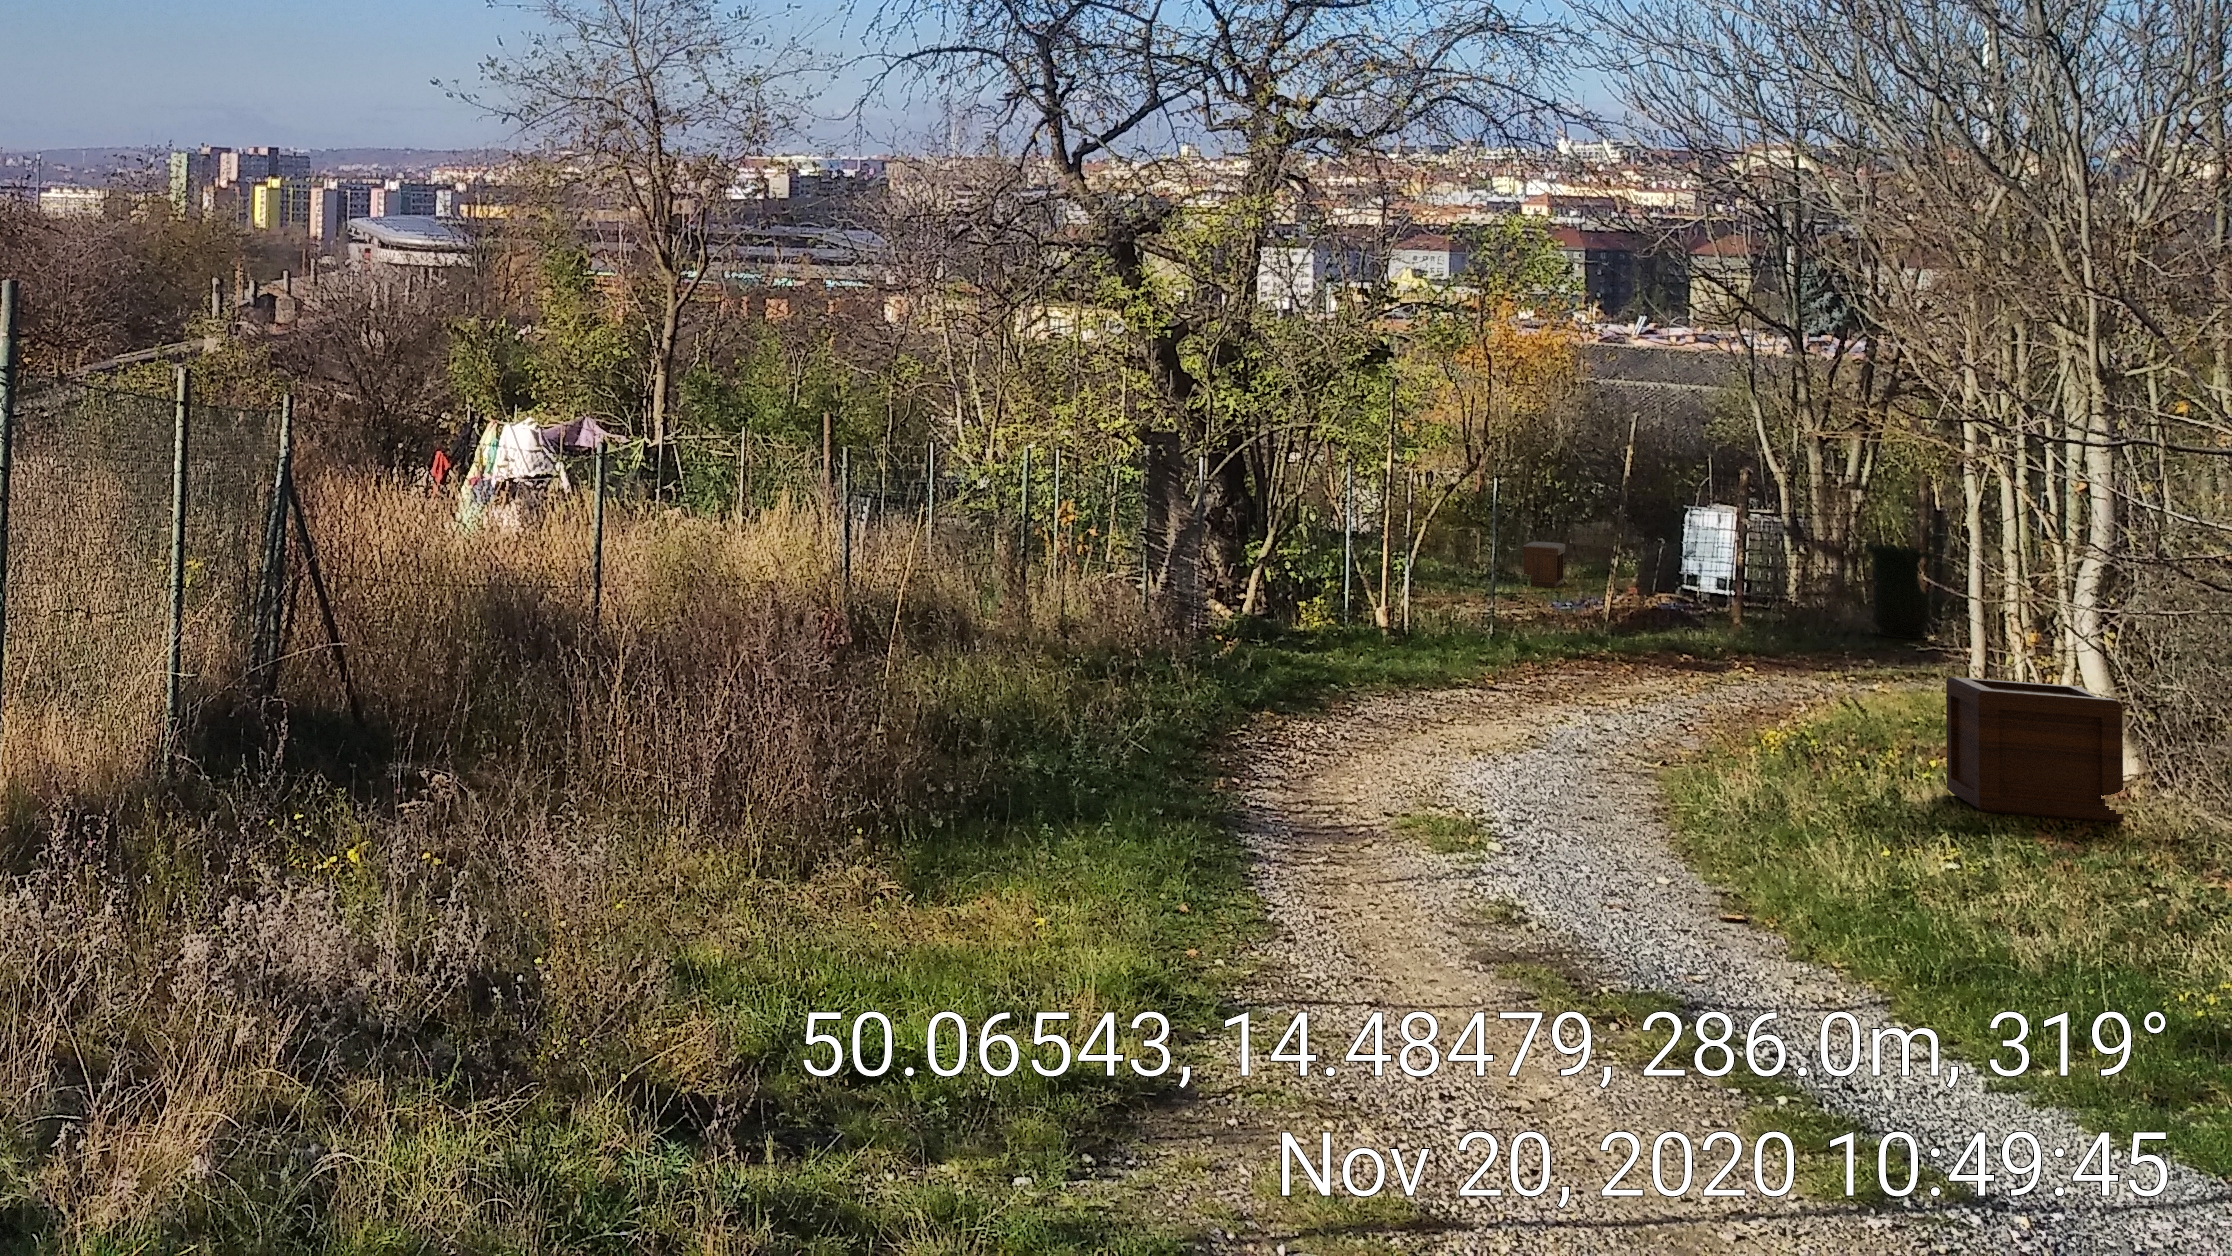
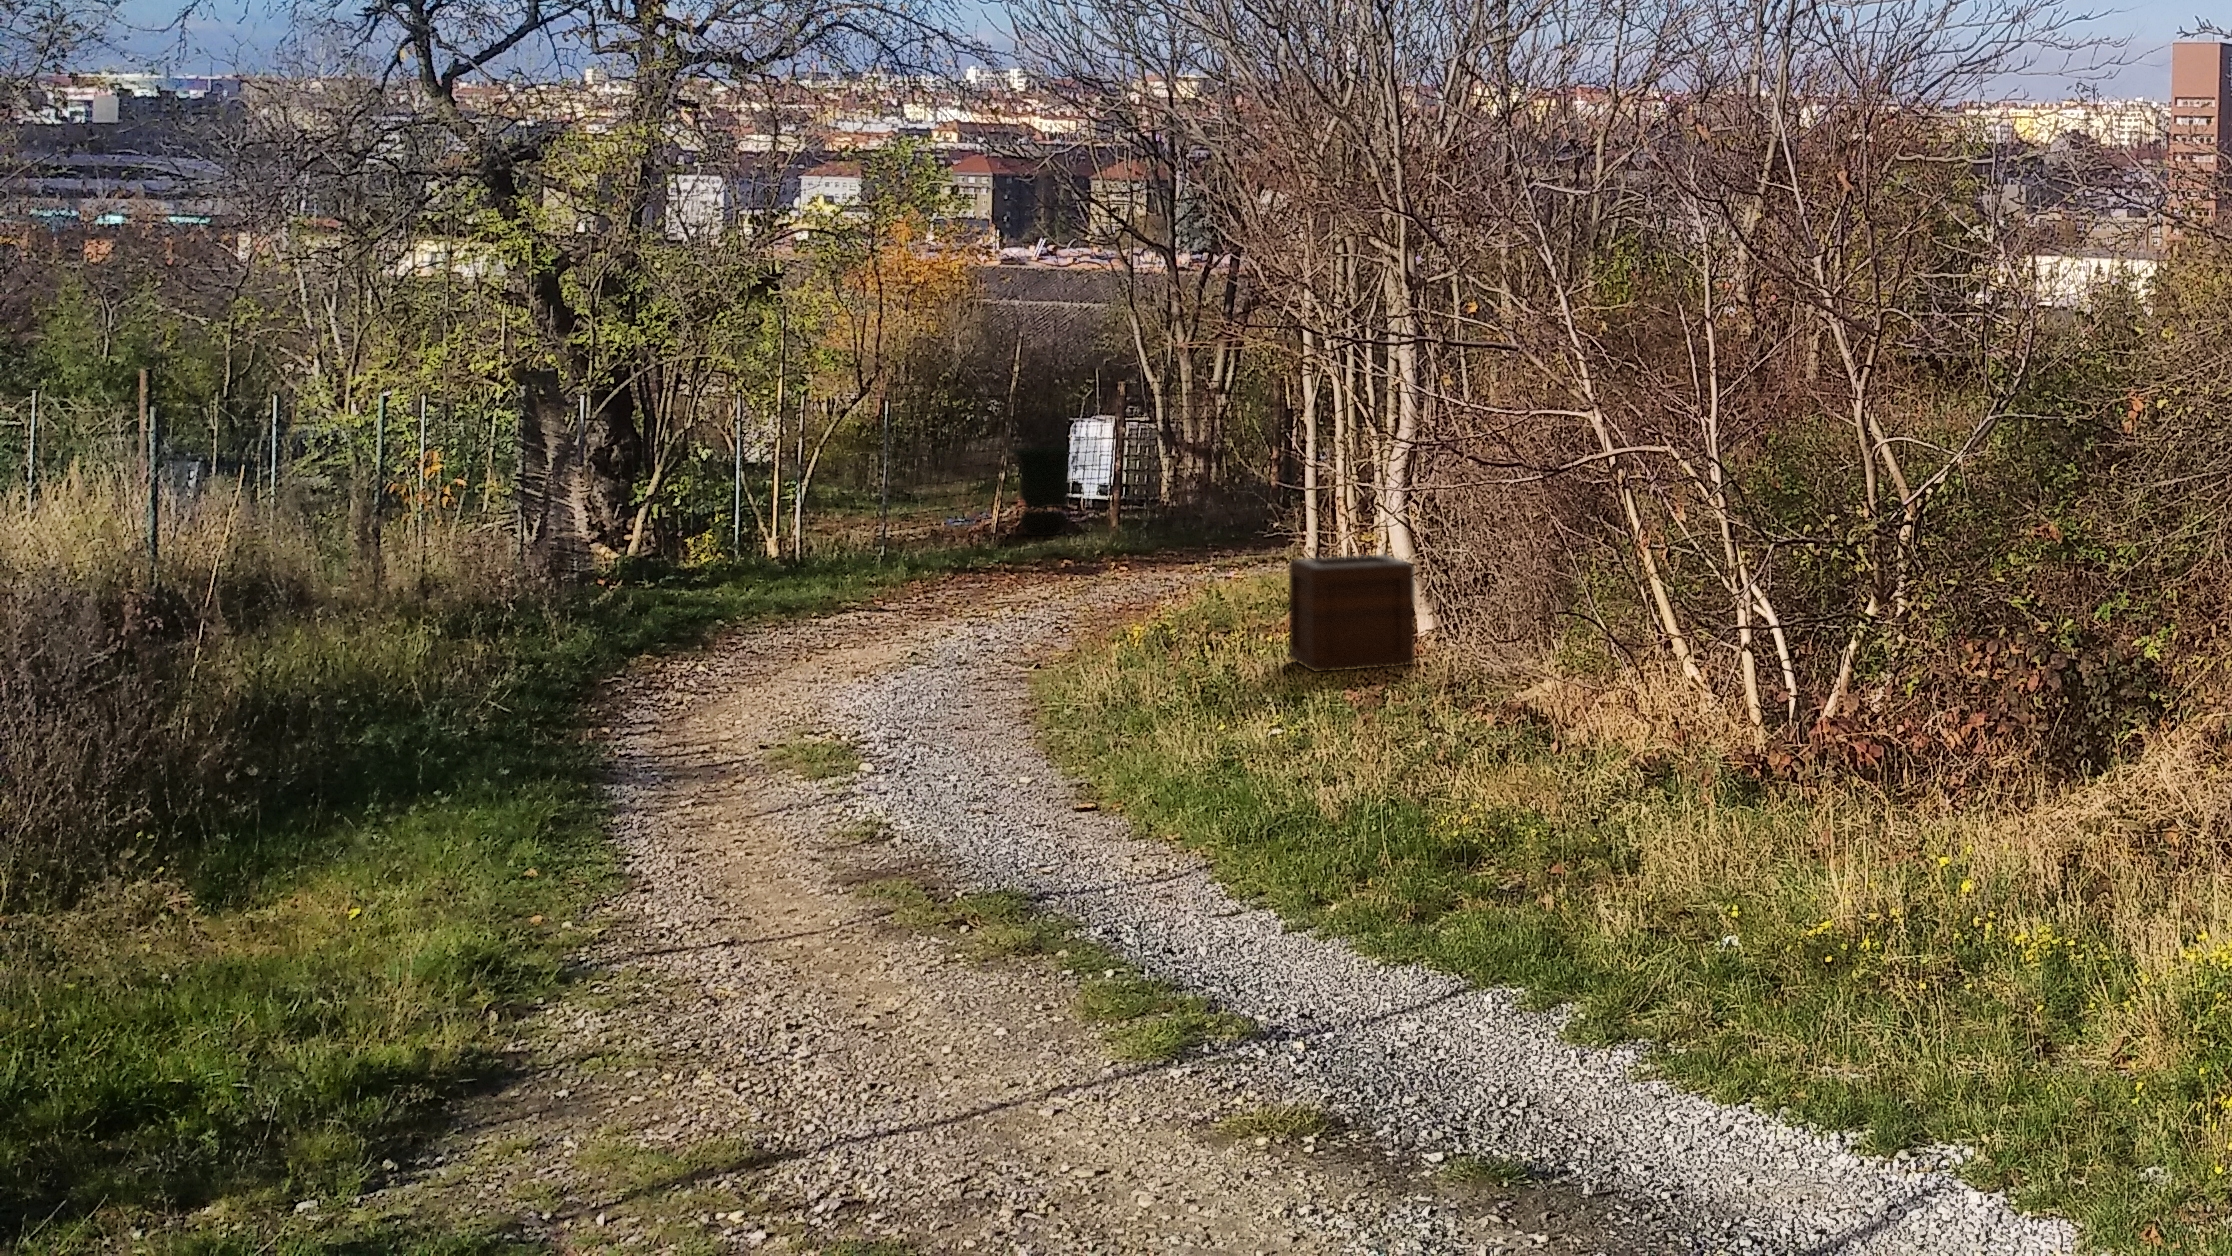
bench: present [1522,542,1566,588] -> none [913,465,954,512]
trash can: present [1863,544,1942,639] -> present [1011,447,1069,536]

